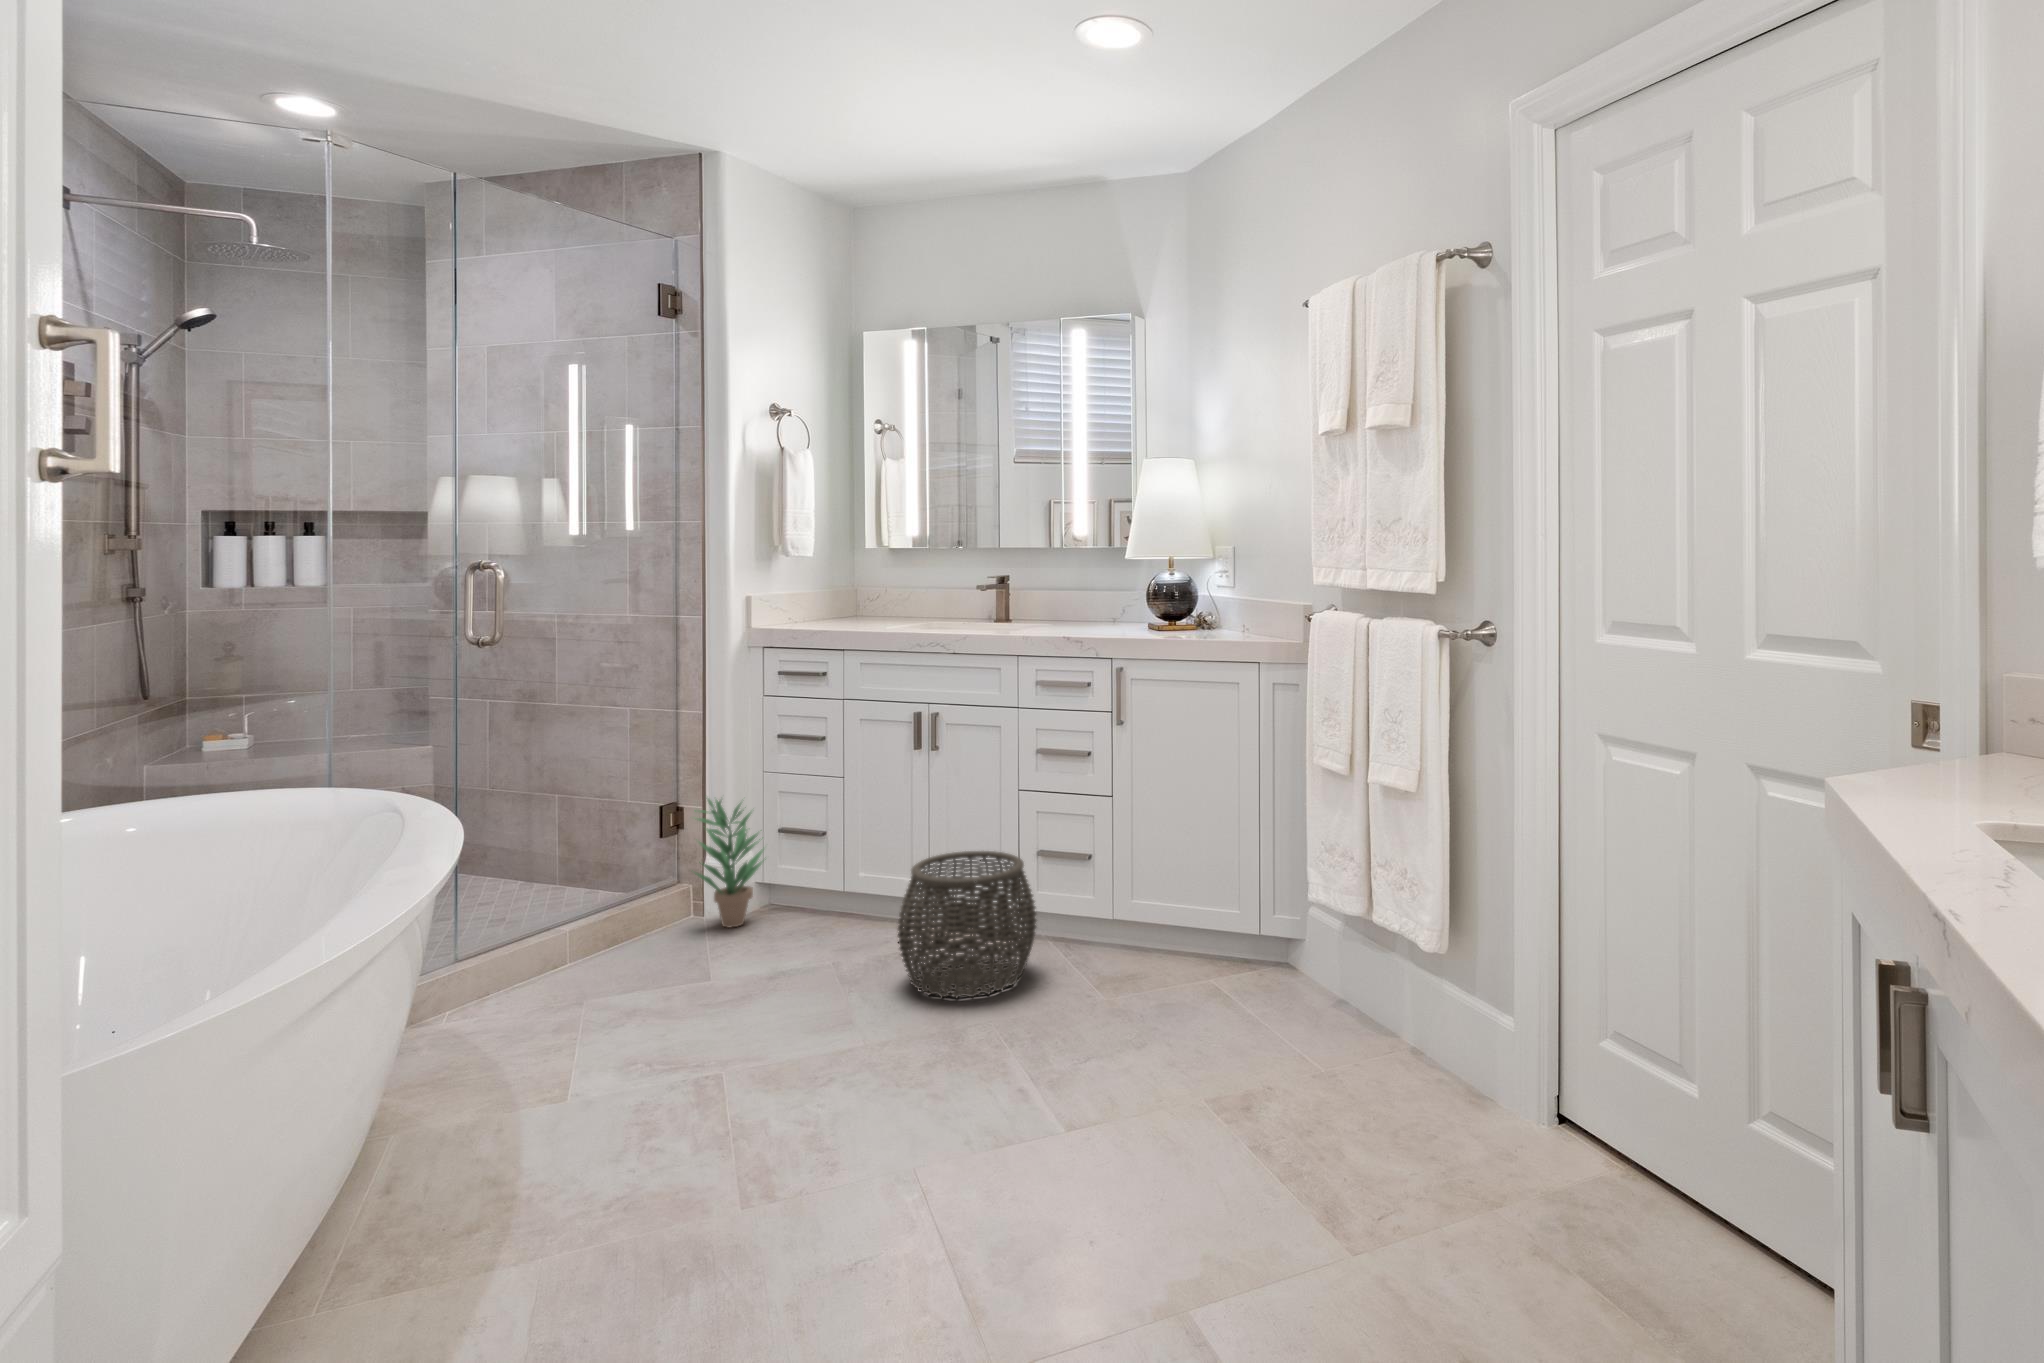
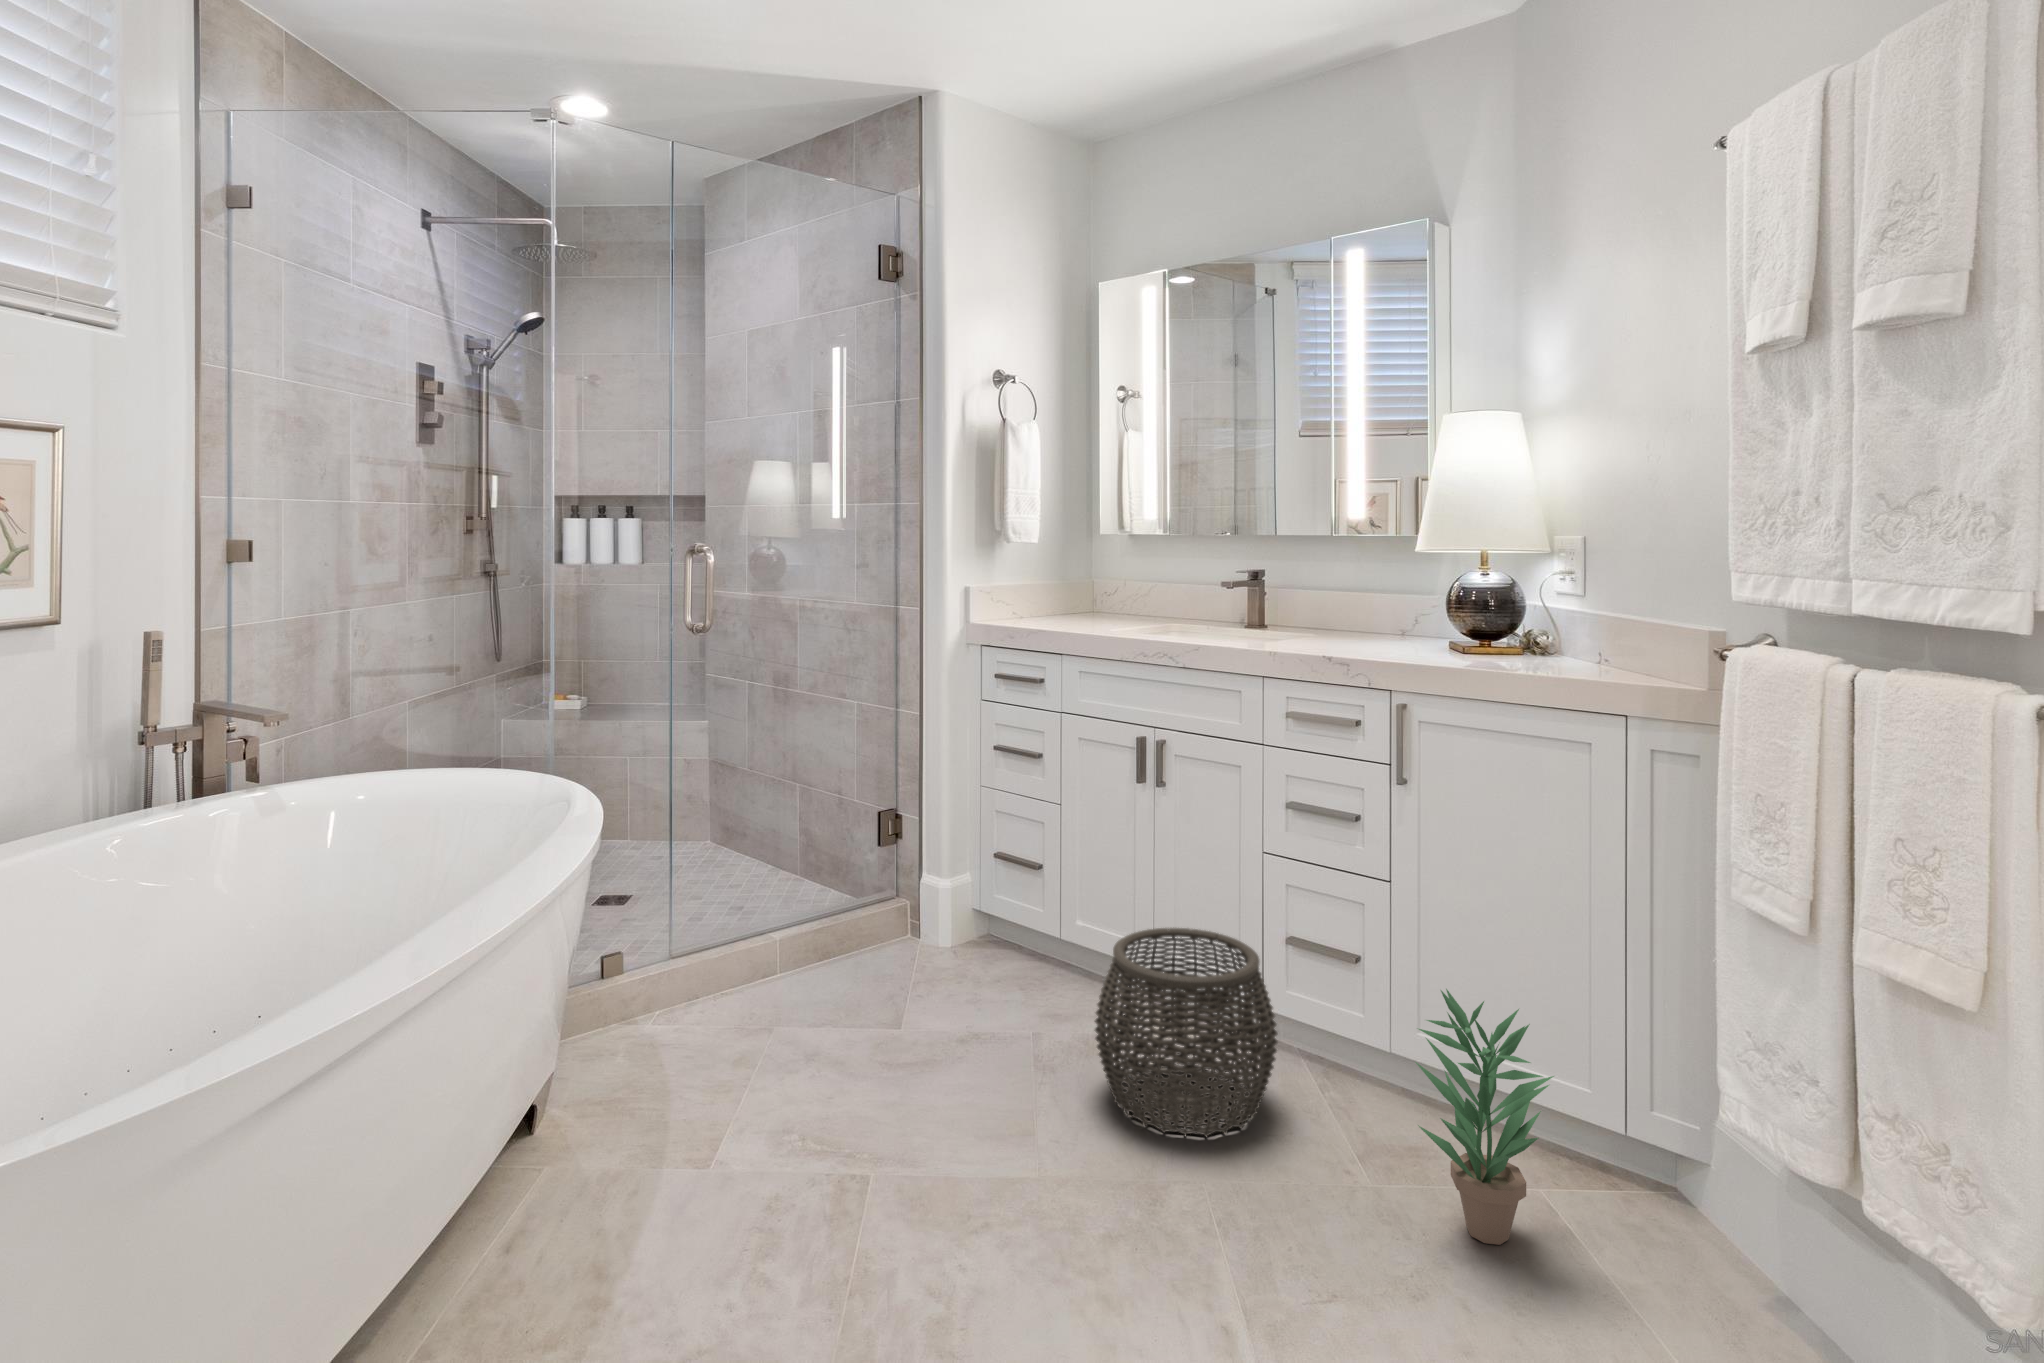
potted plant: present [695,799,763,927] -> present [1416,989,1554,1245]

